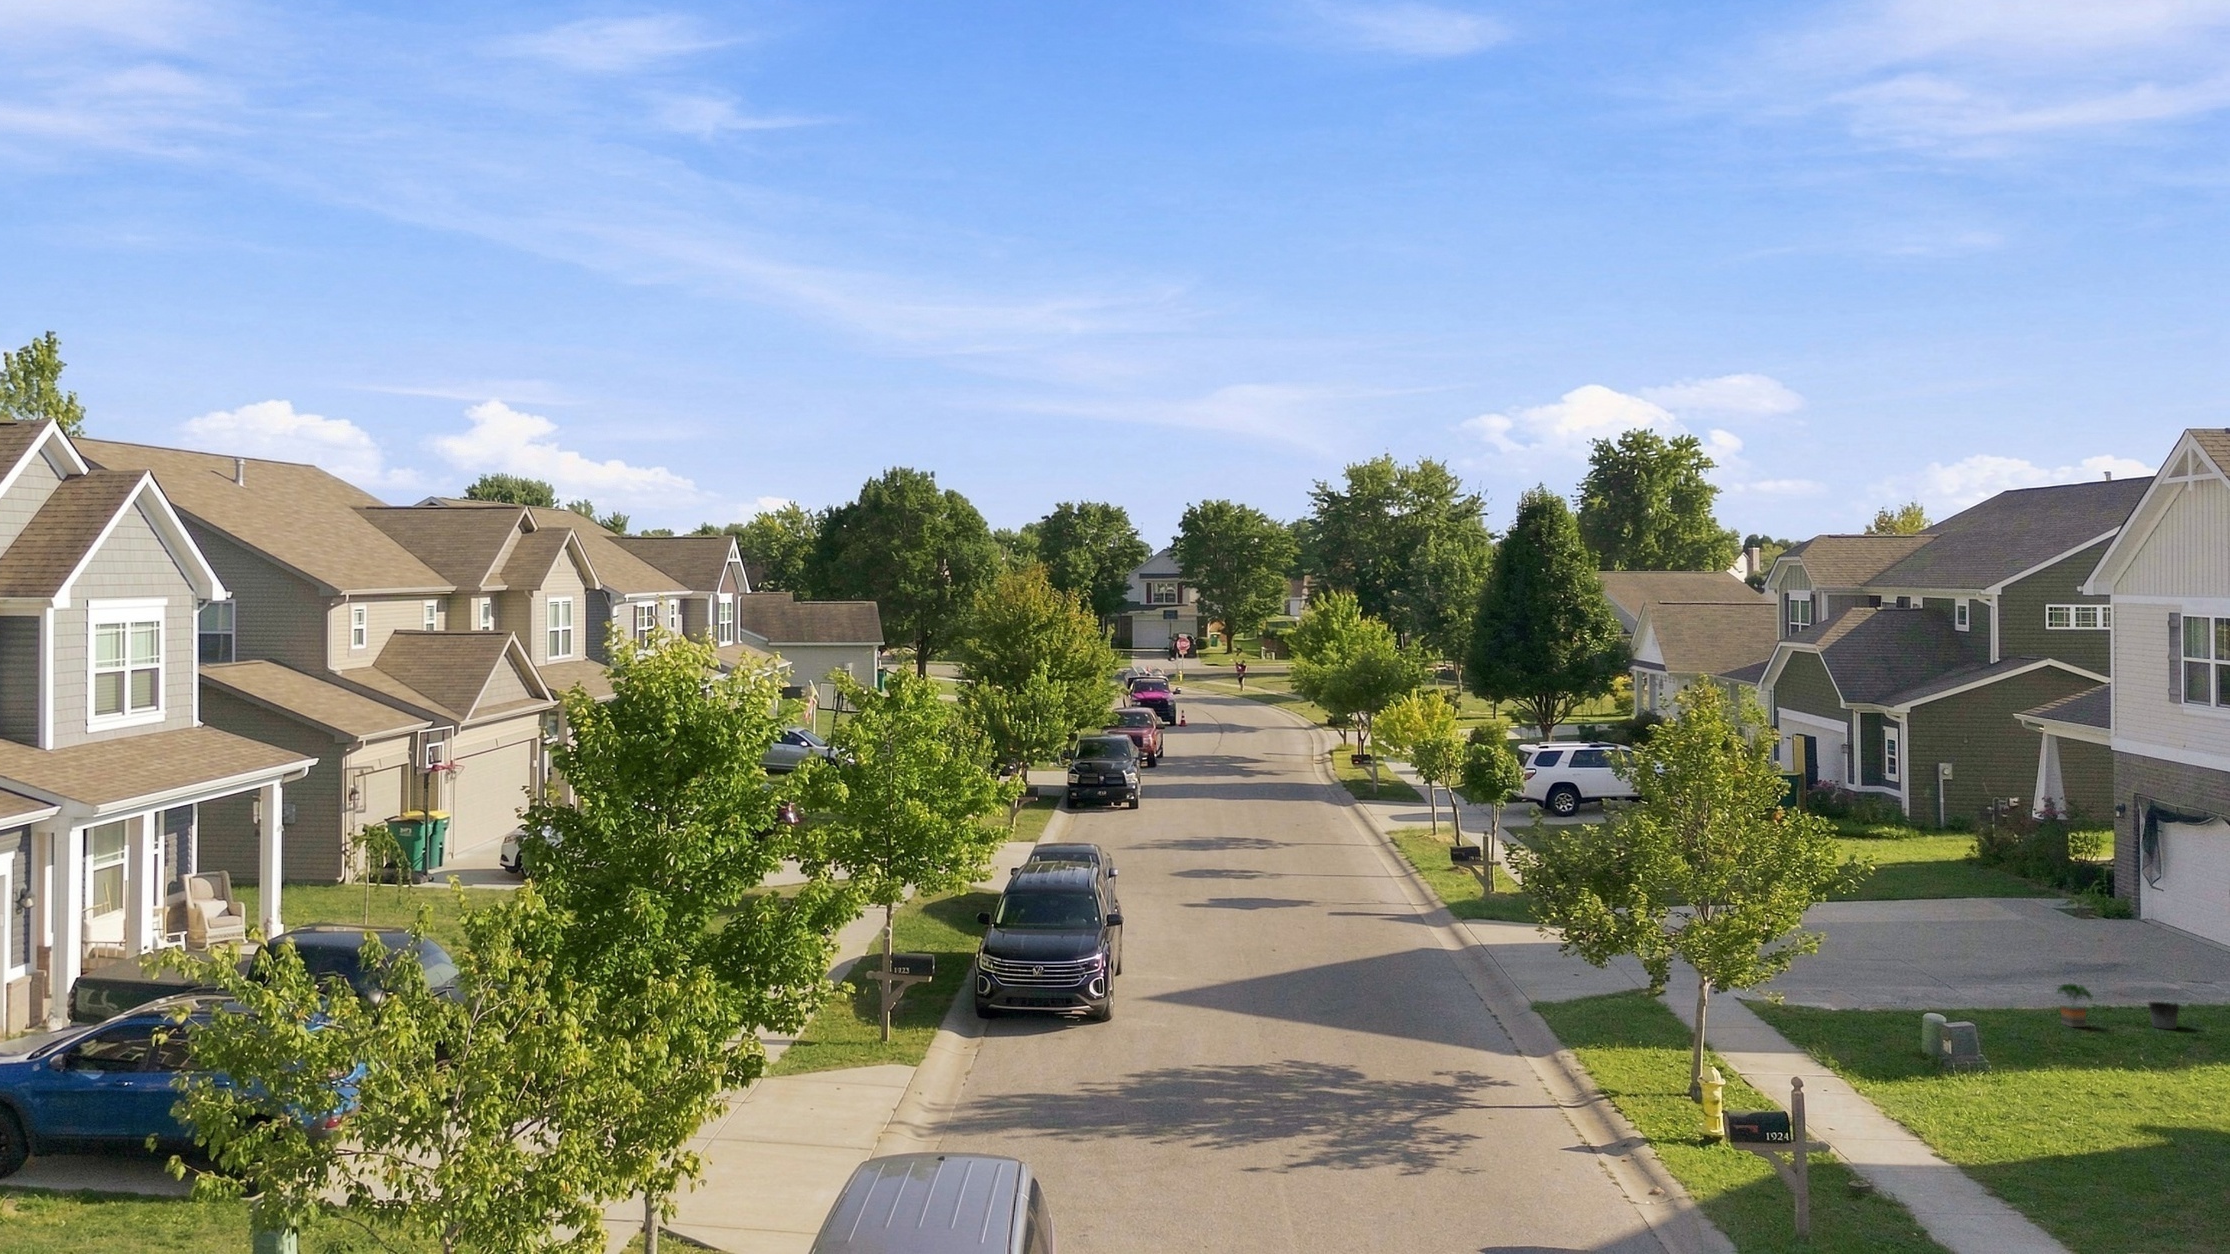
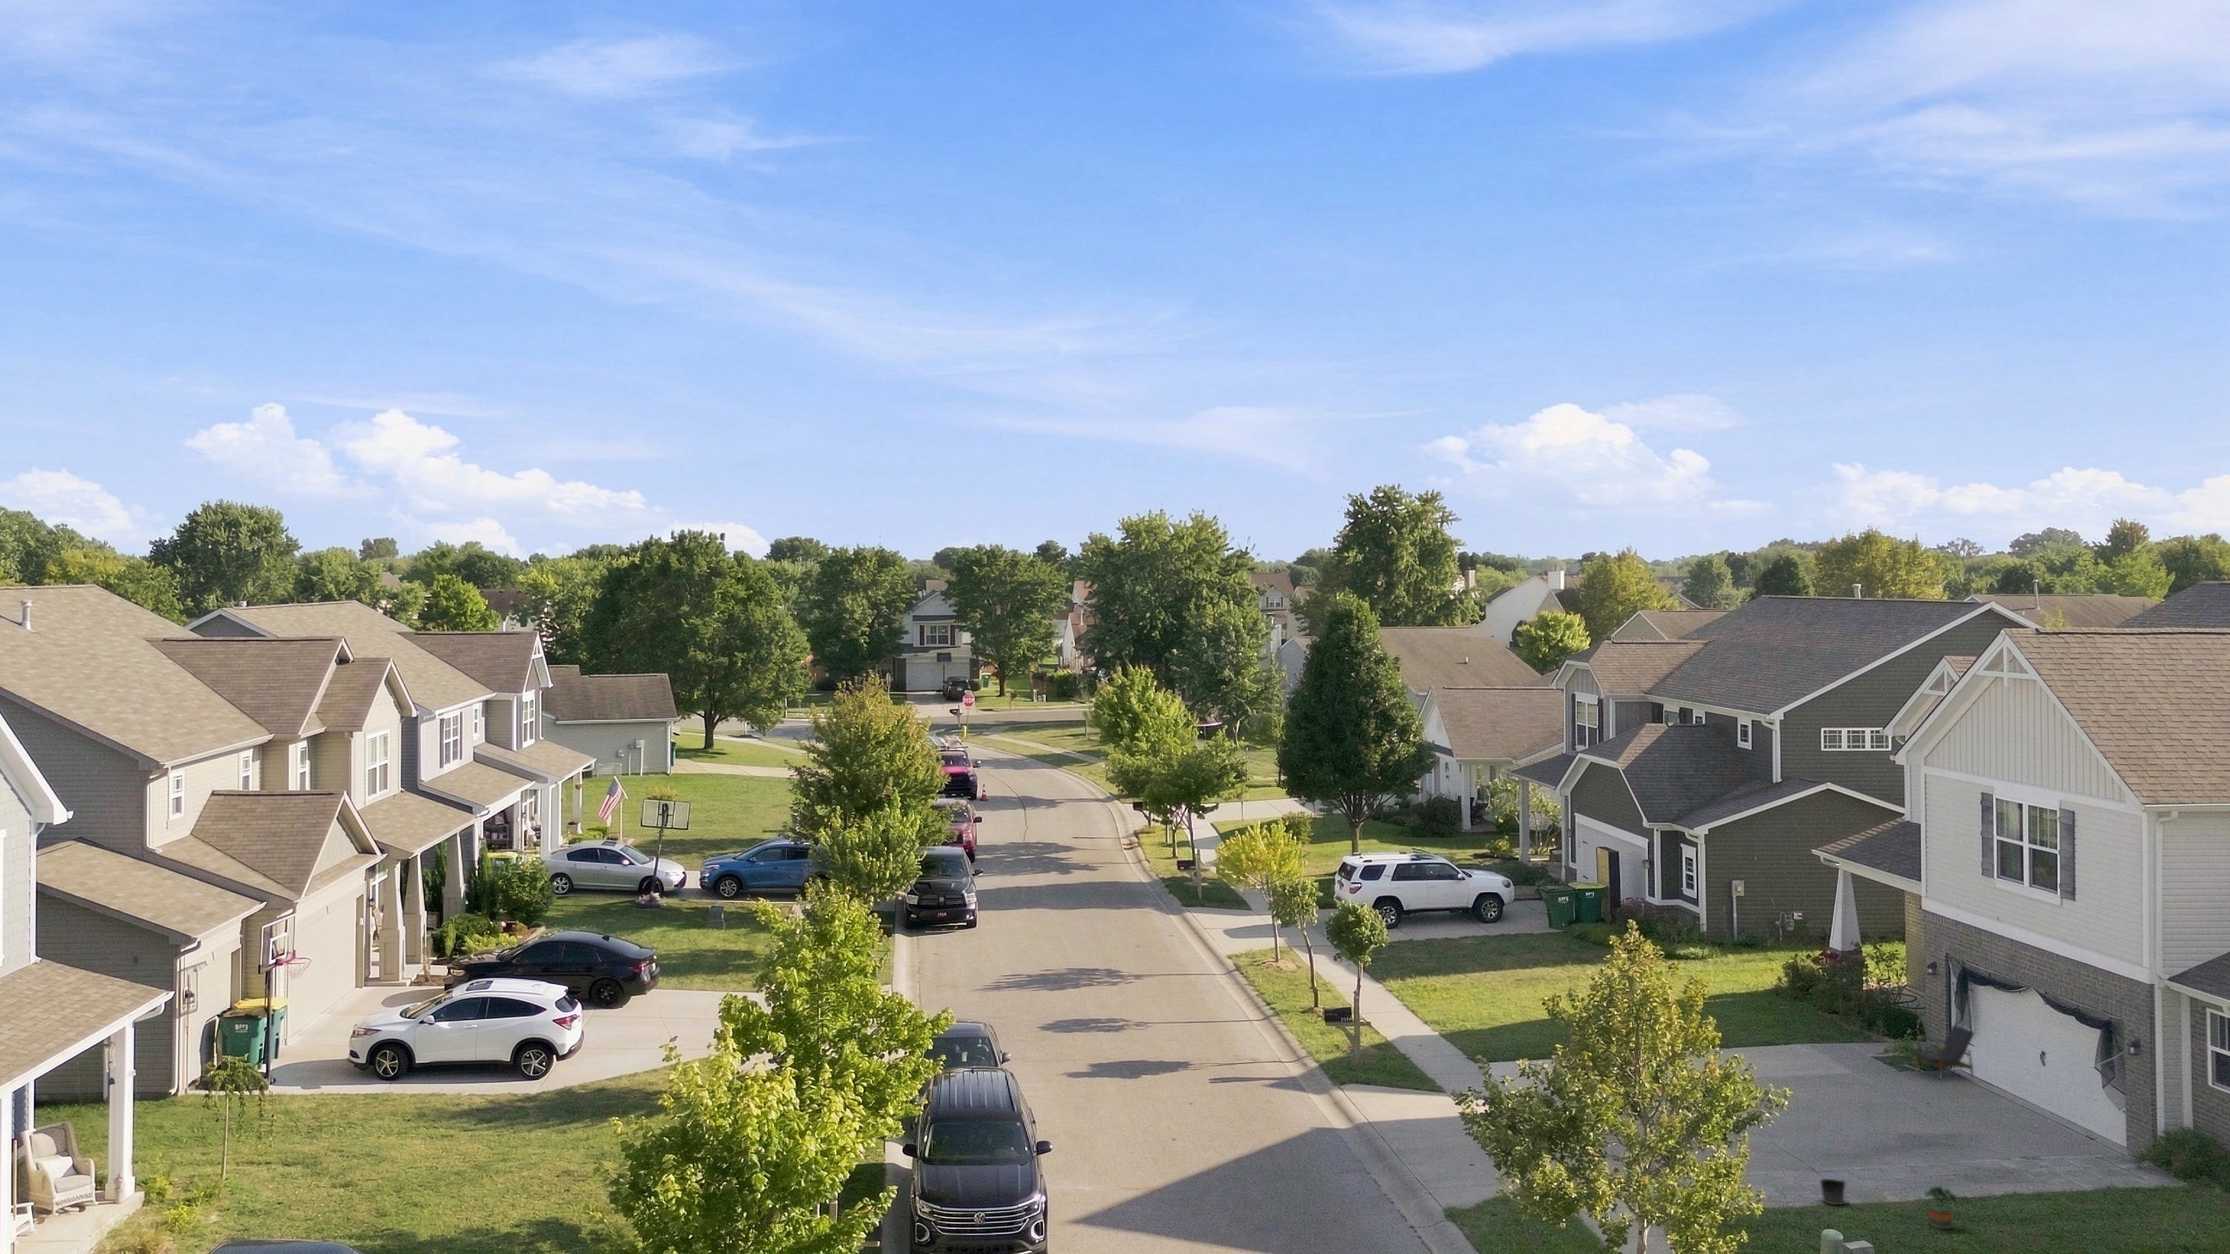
lounge chair: none [2097,871,2168,926] -> present [1913,1025,1974,1078]
bucket: present [2149,1002,2180,1029] -> present [1821,1179,1846,1205]

